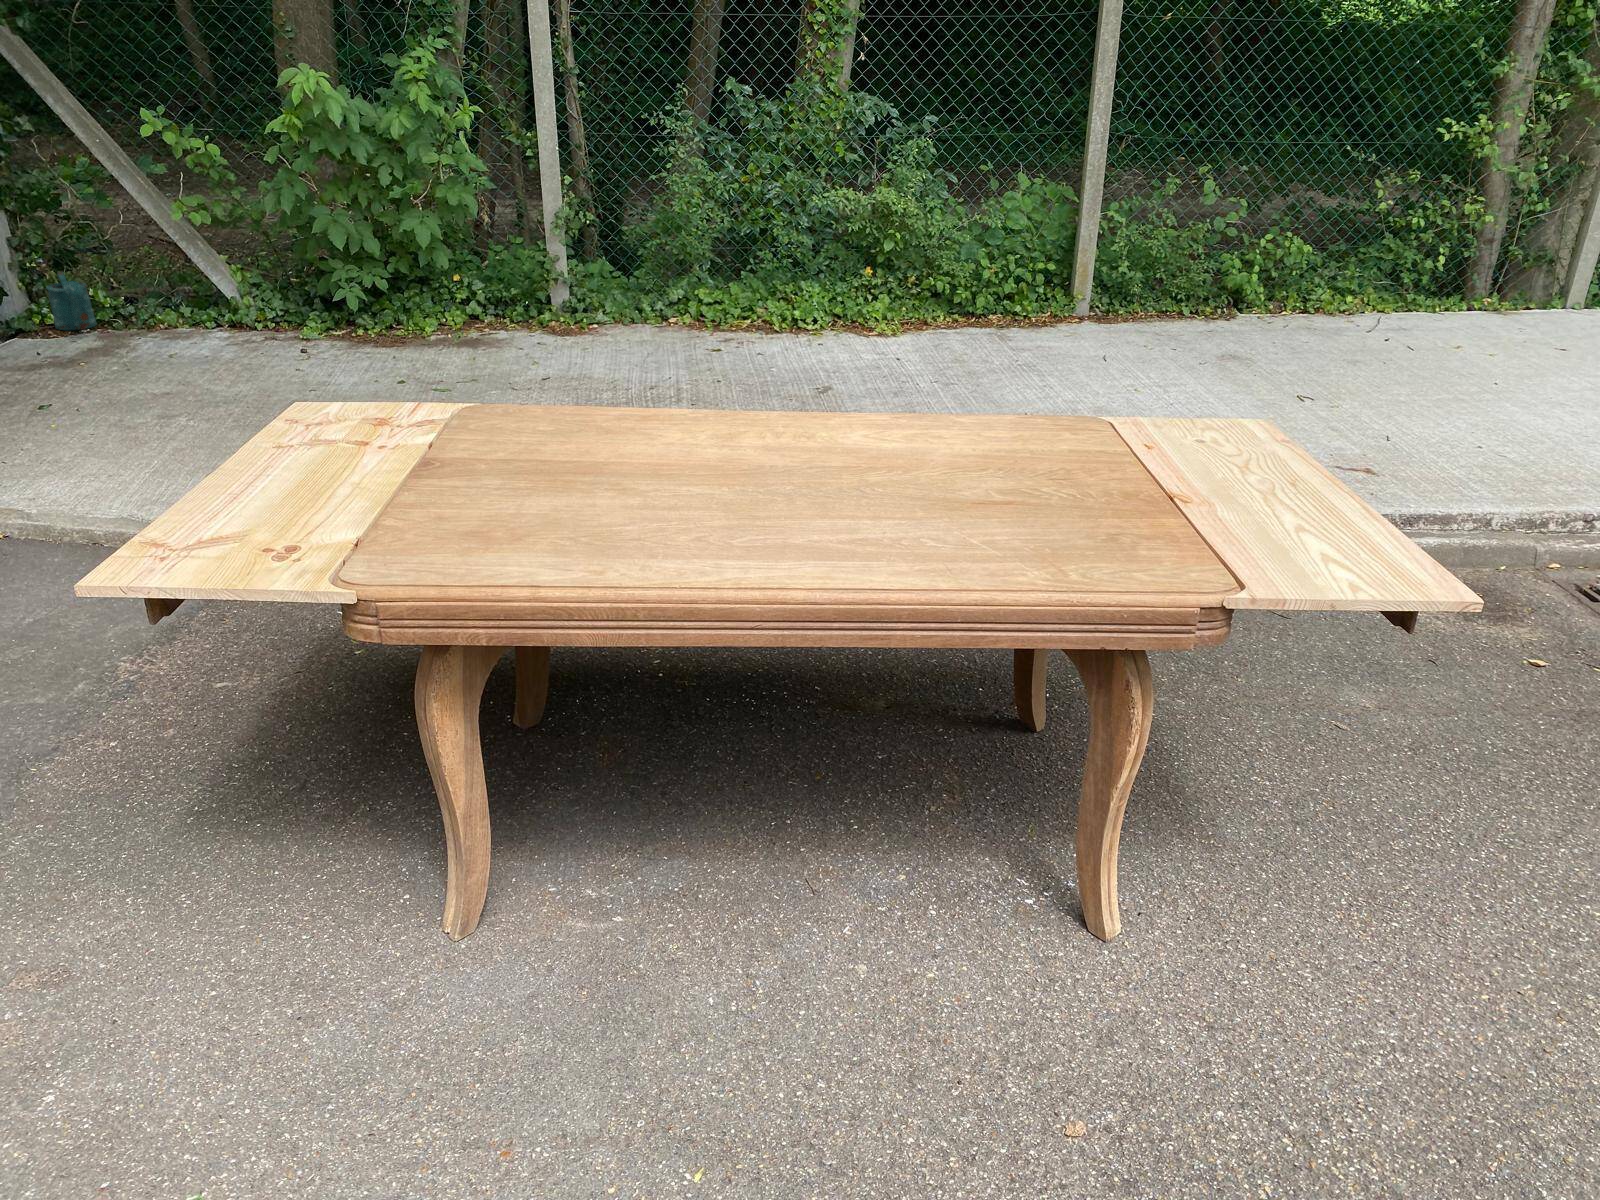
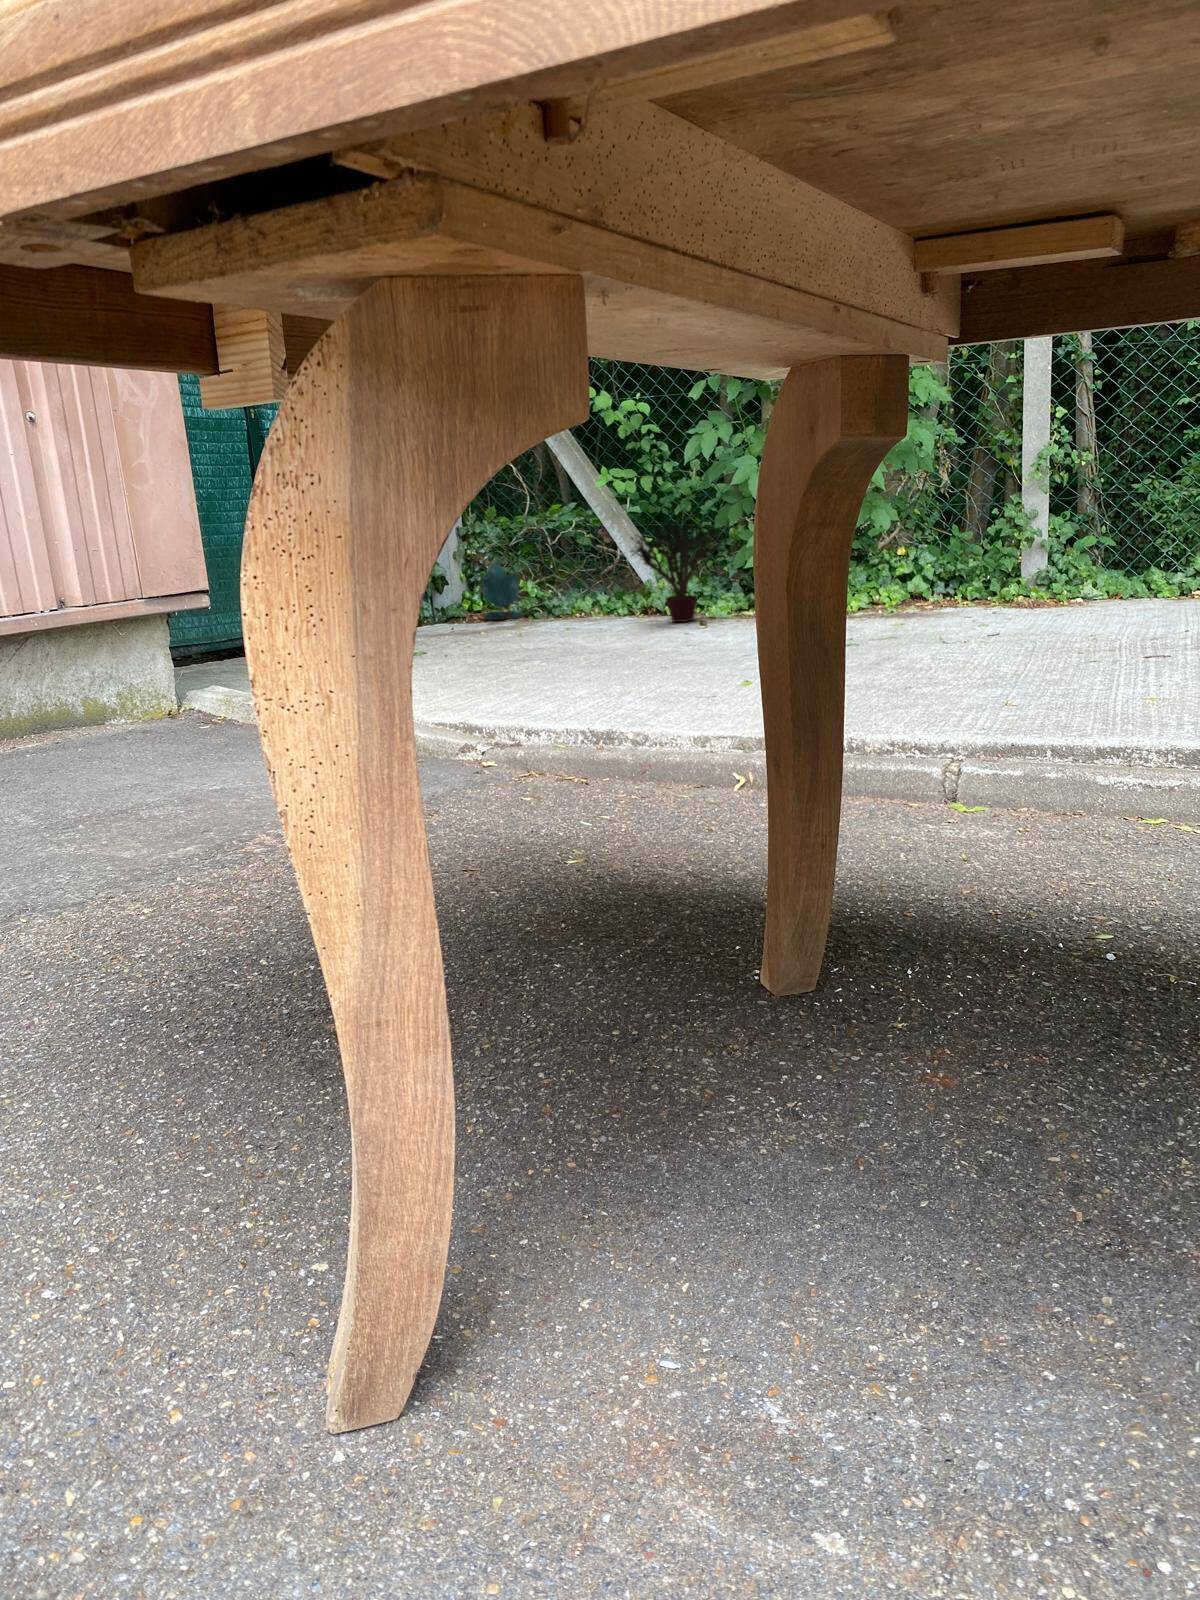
potted plant: none [224,250,320,342] -> present [631,519,728,622]

